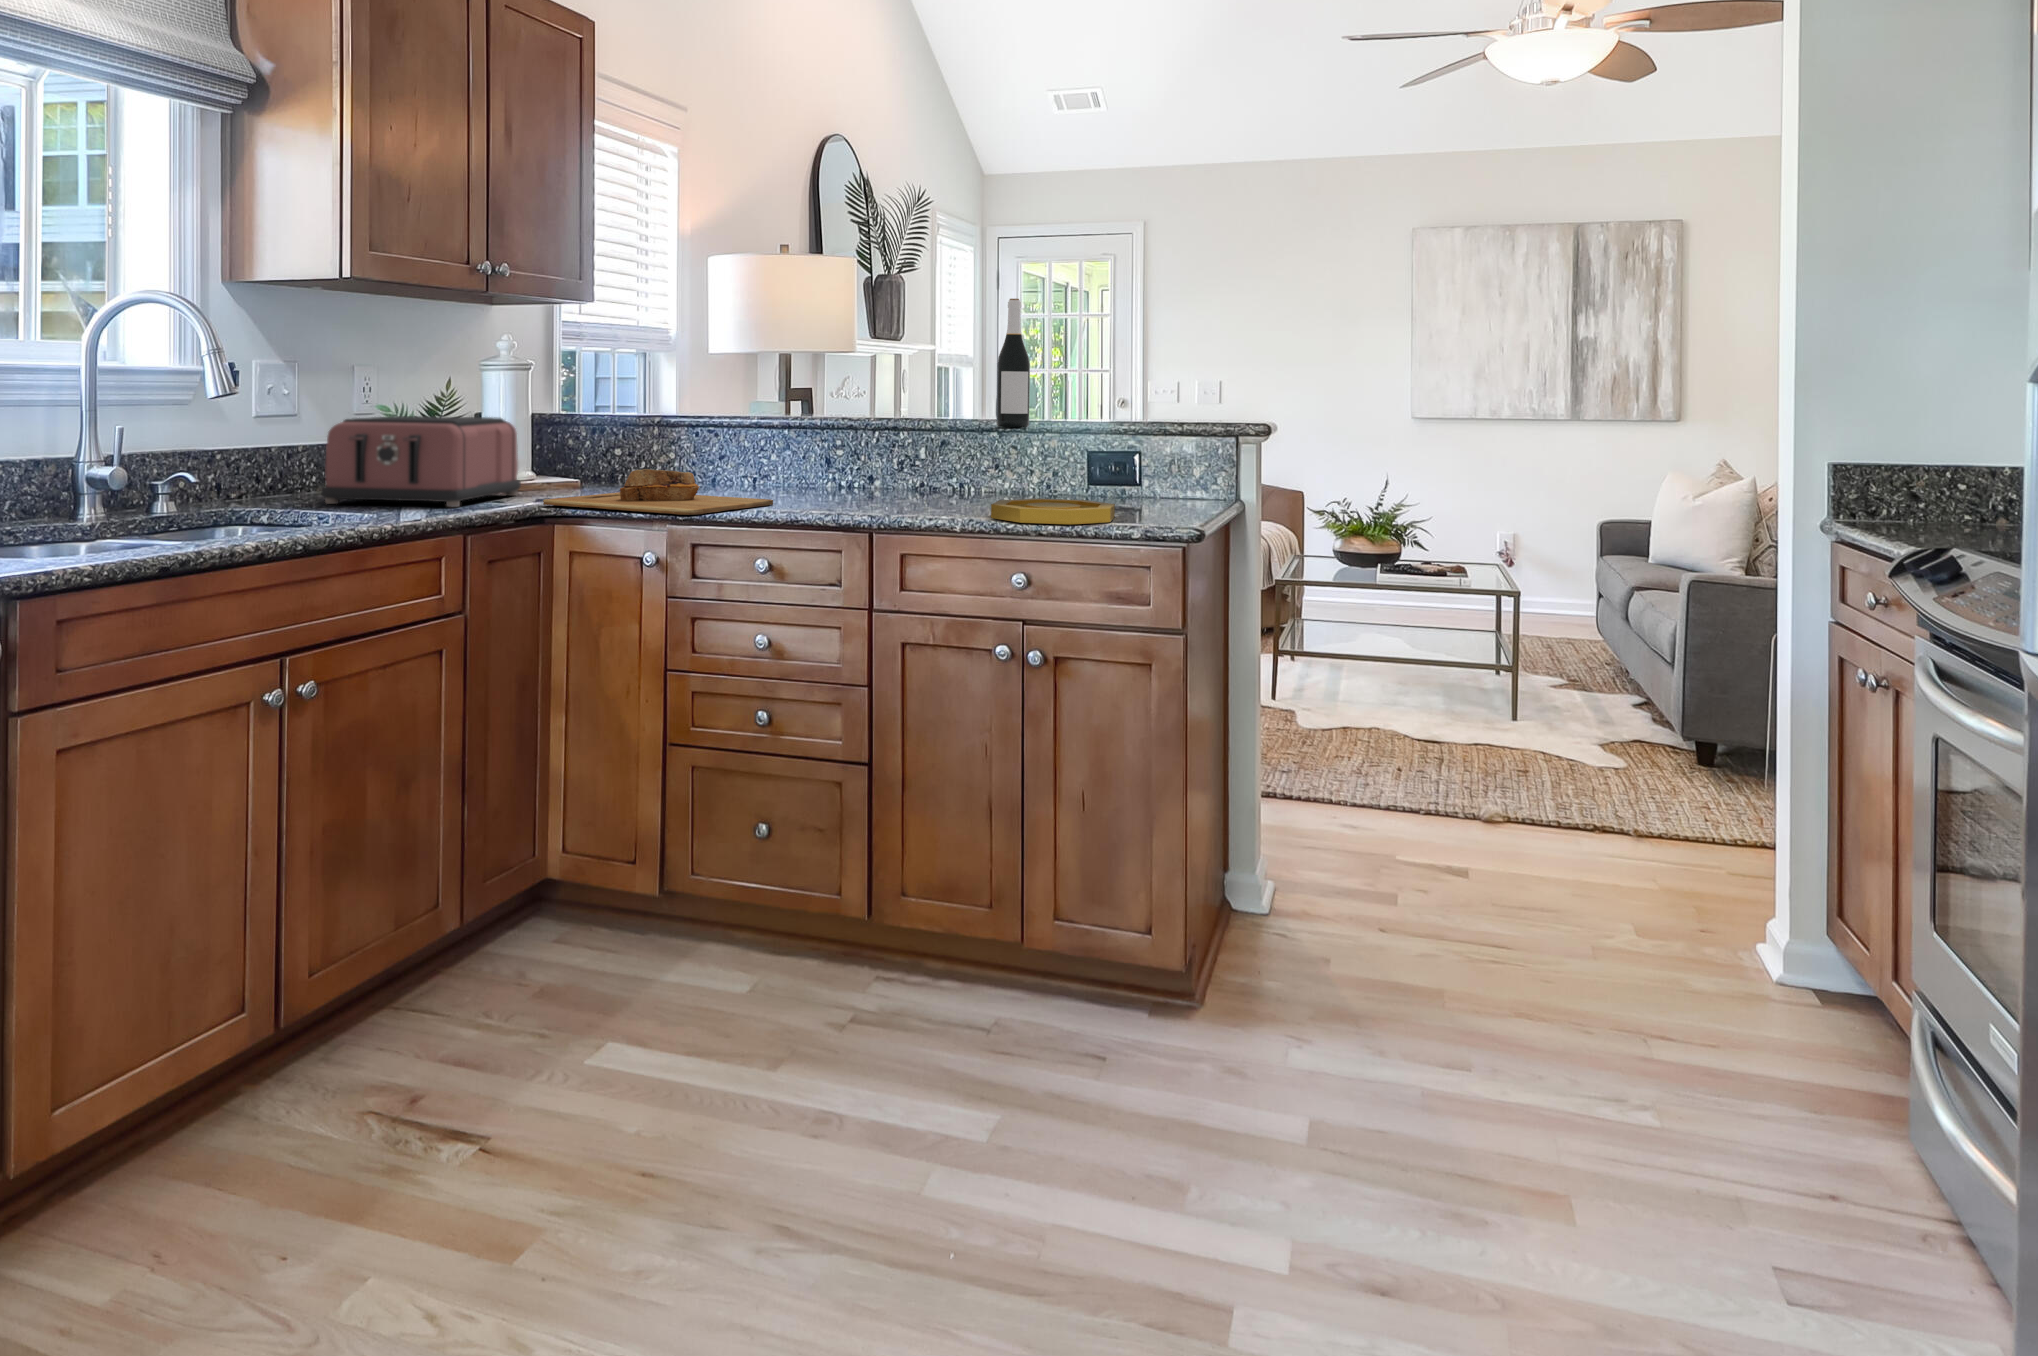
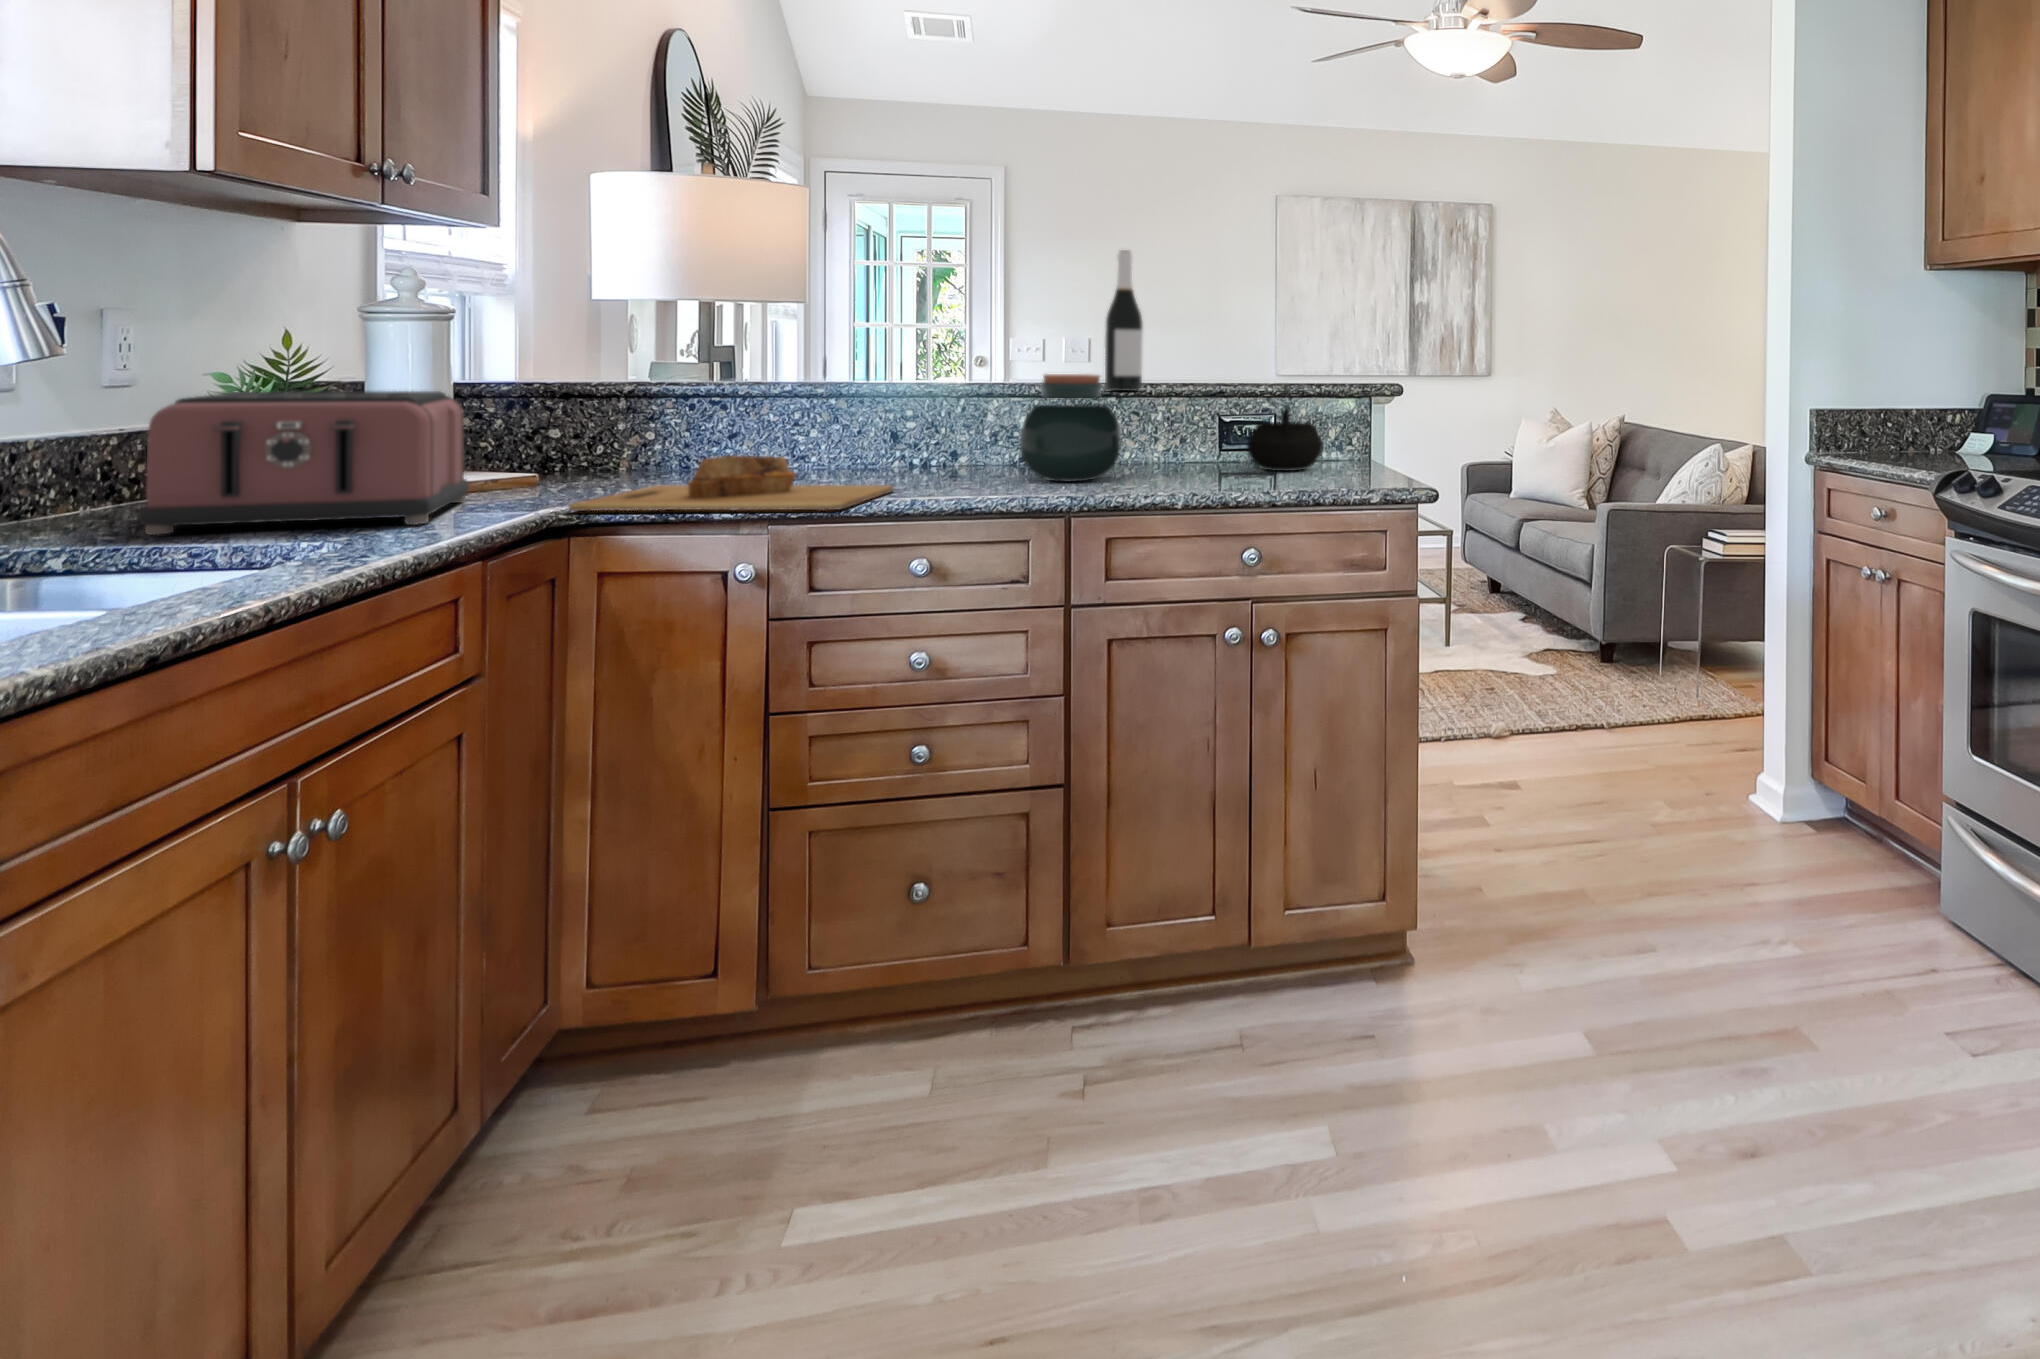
jar: none [882,411,967,505] -> present [1020,374,1121,481]
kettle: none [1096,422,1171,508] -> present [1247,385,1323,471]
bowl: present [991,499,1115,524] -> none [1188,465,1323,493]

